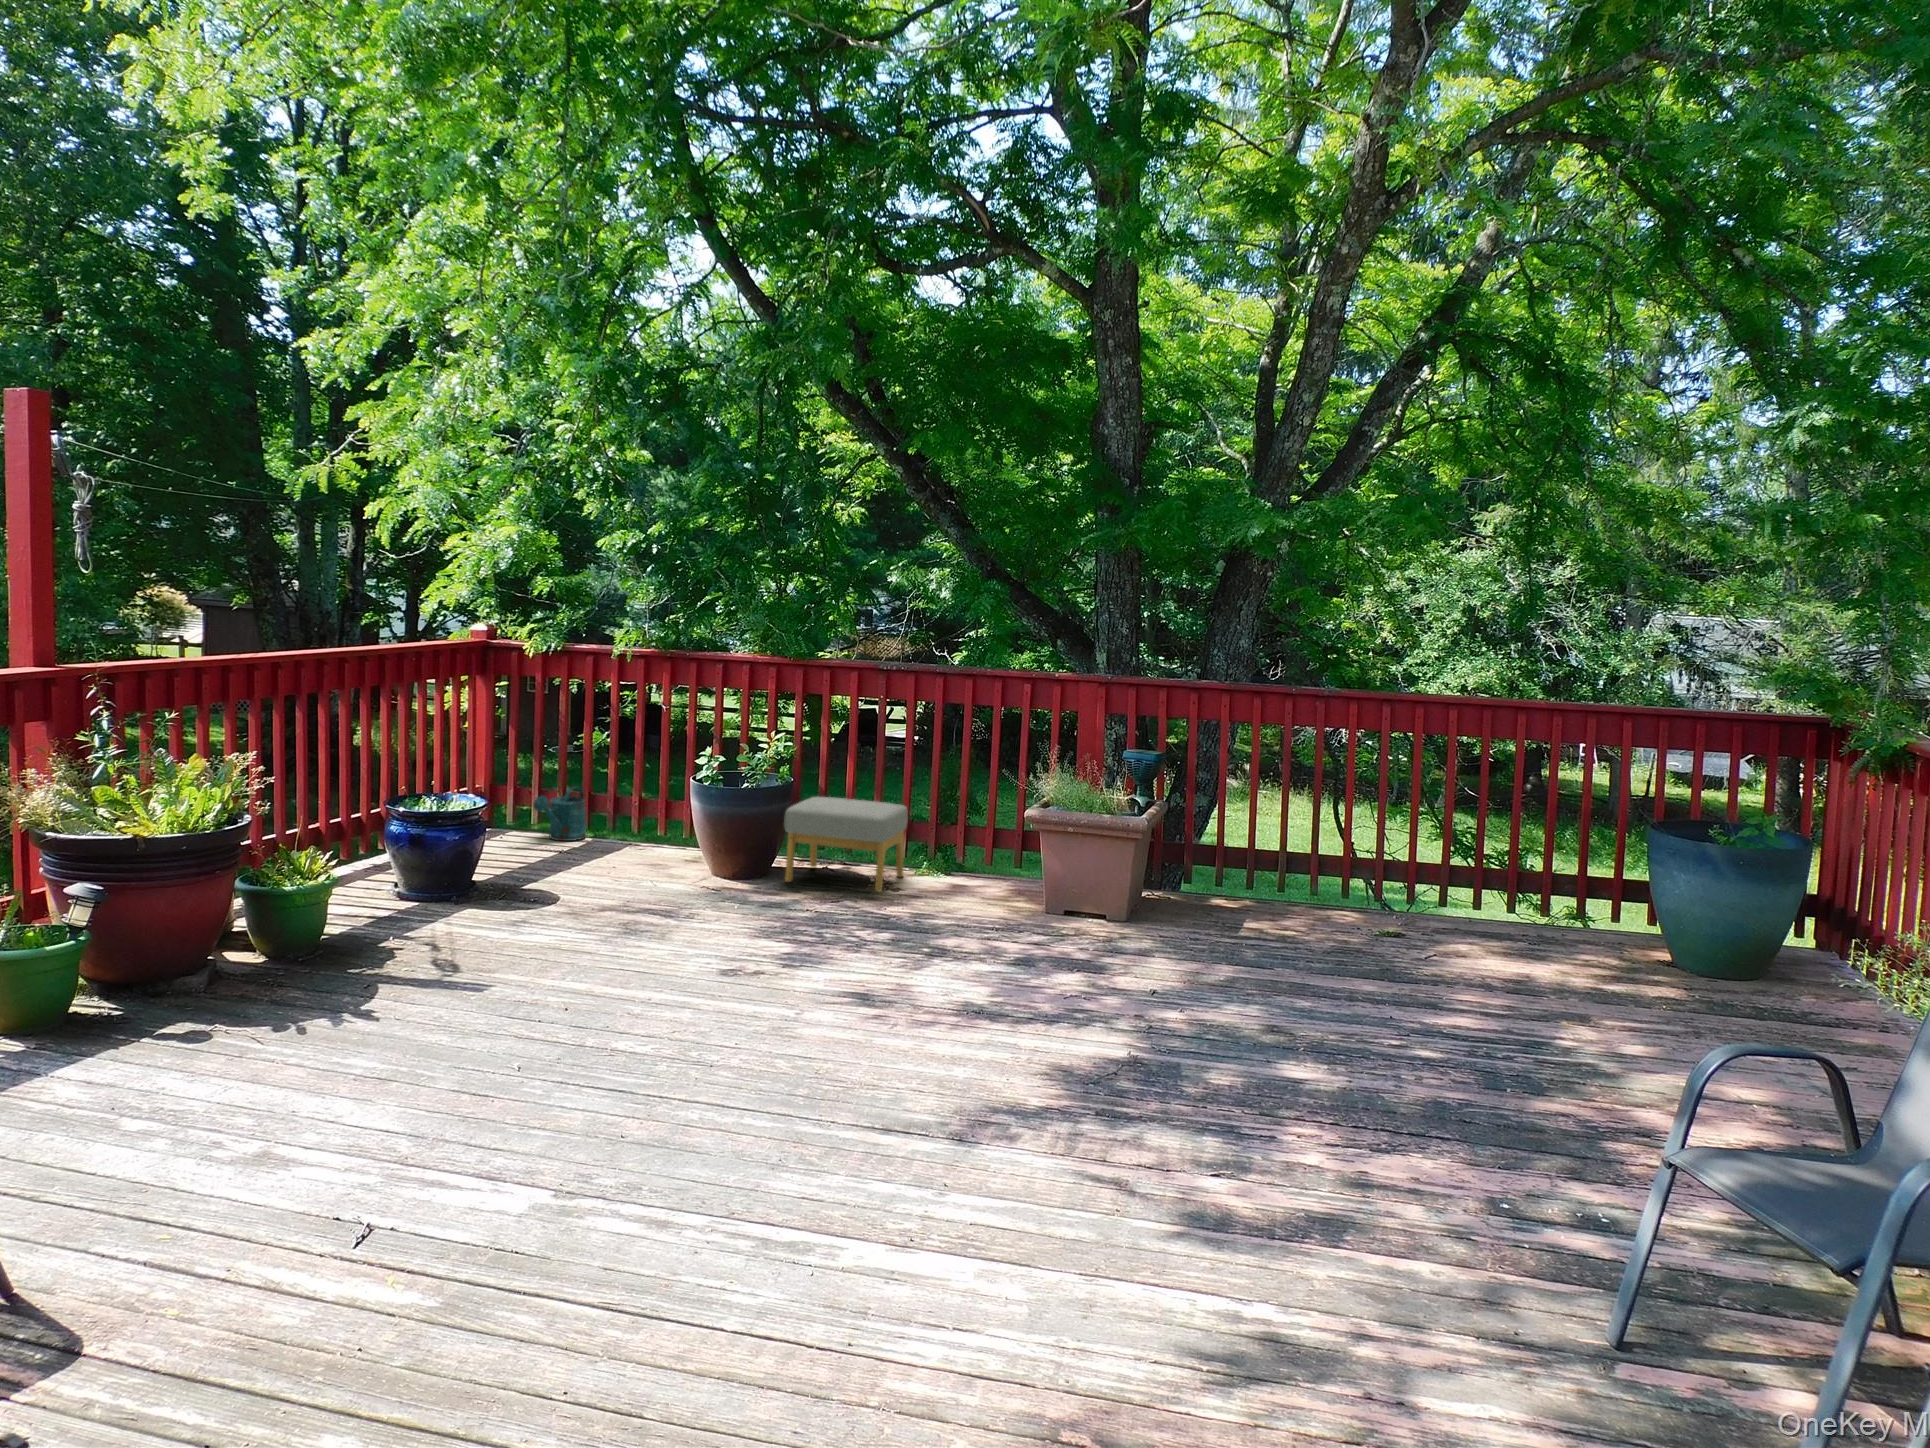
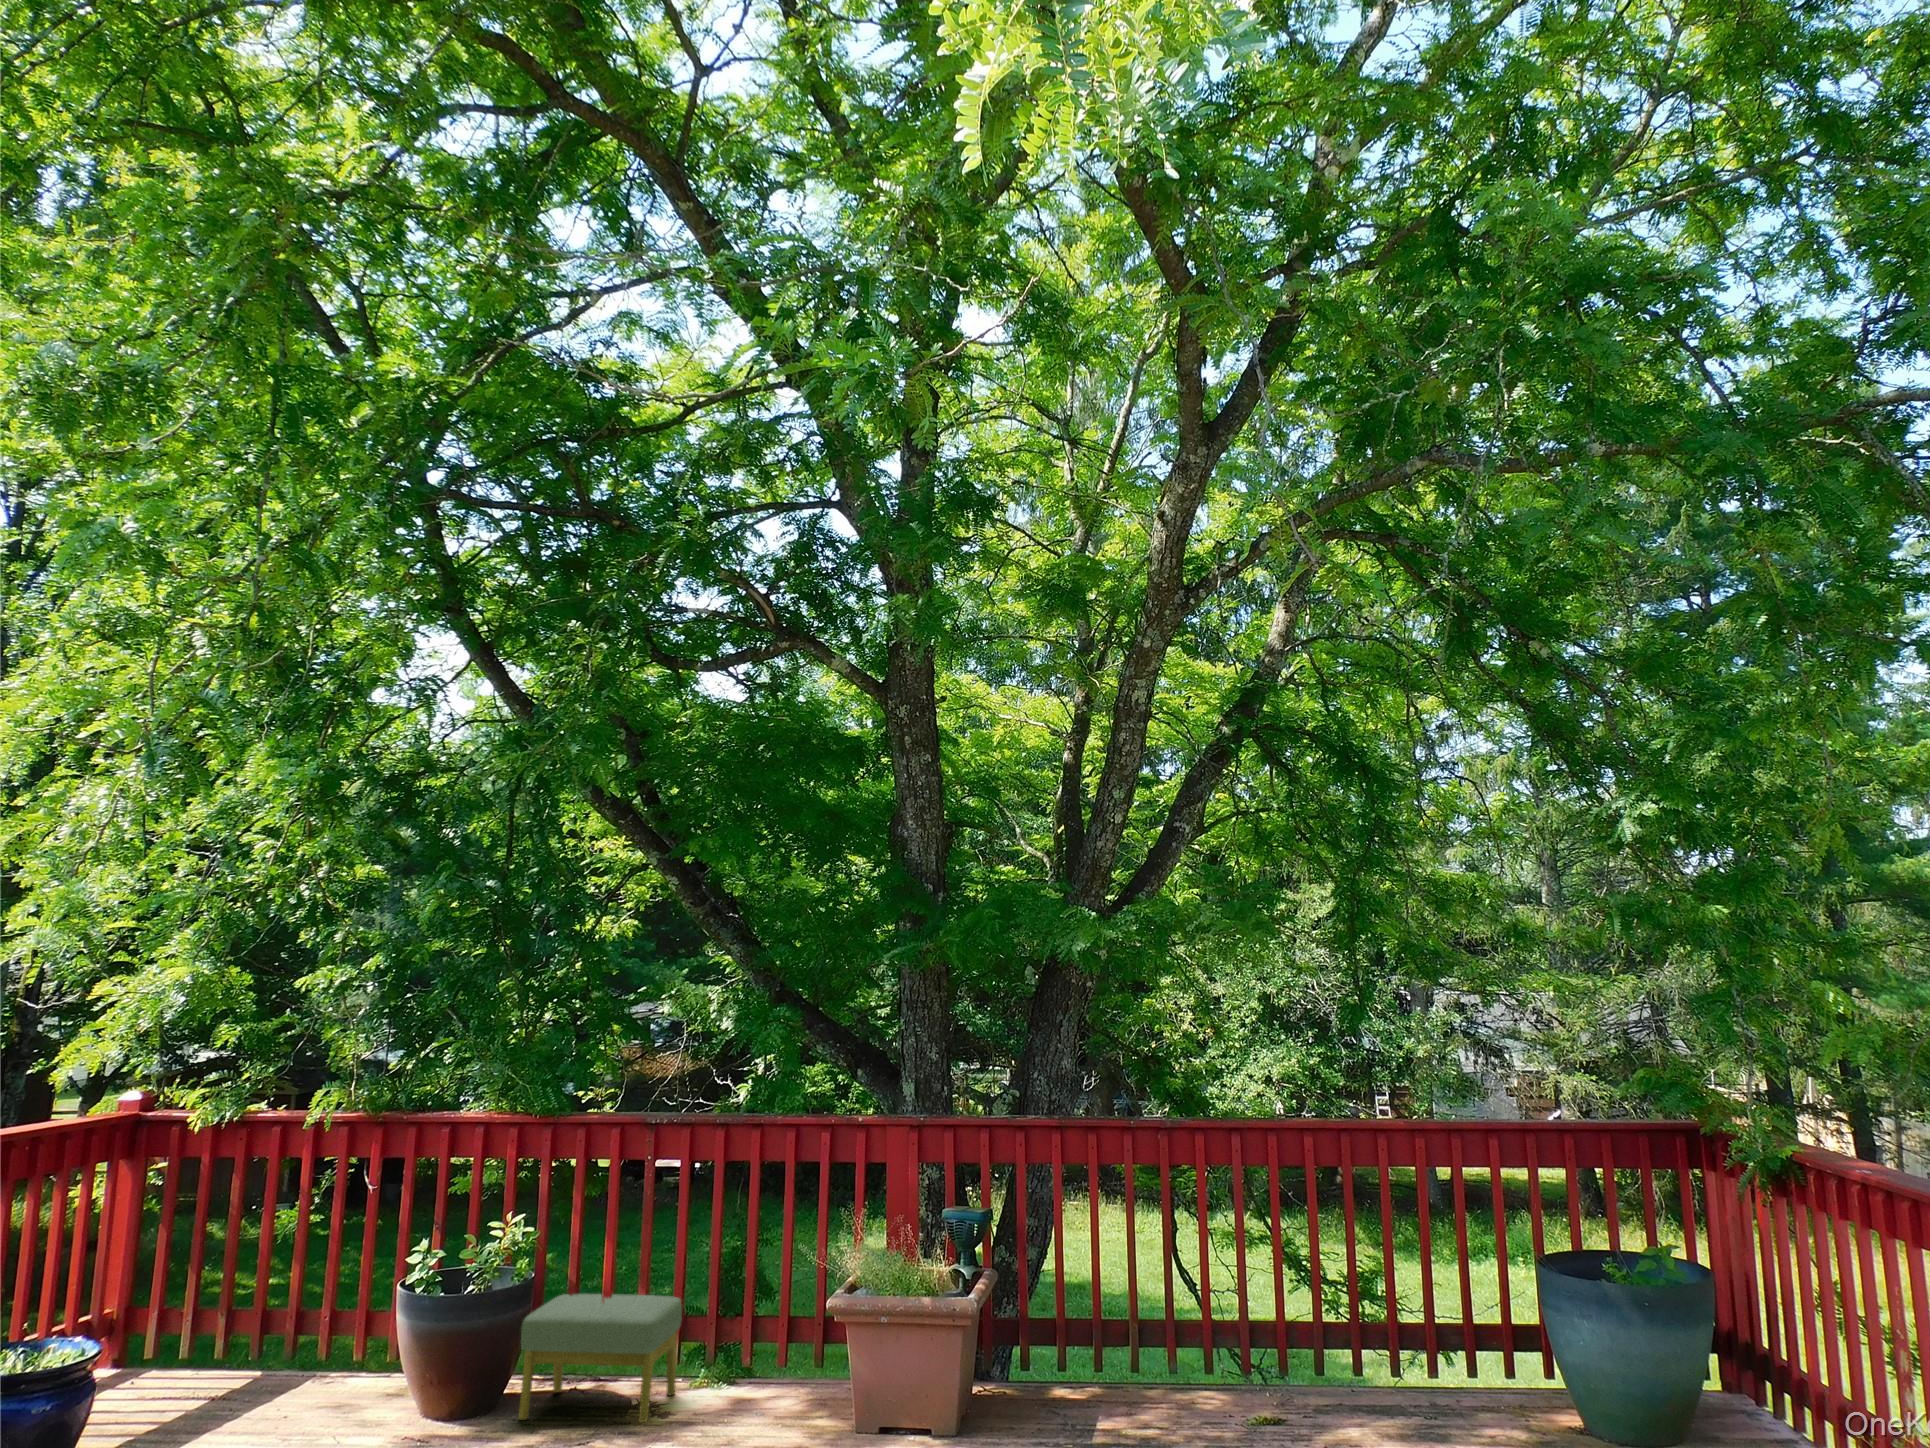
watering can: present [533,786,586,841] -> none [170,1305,249,1388]

